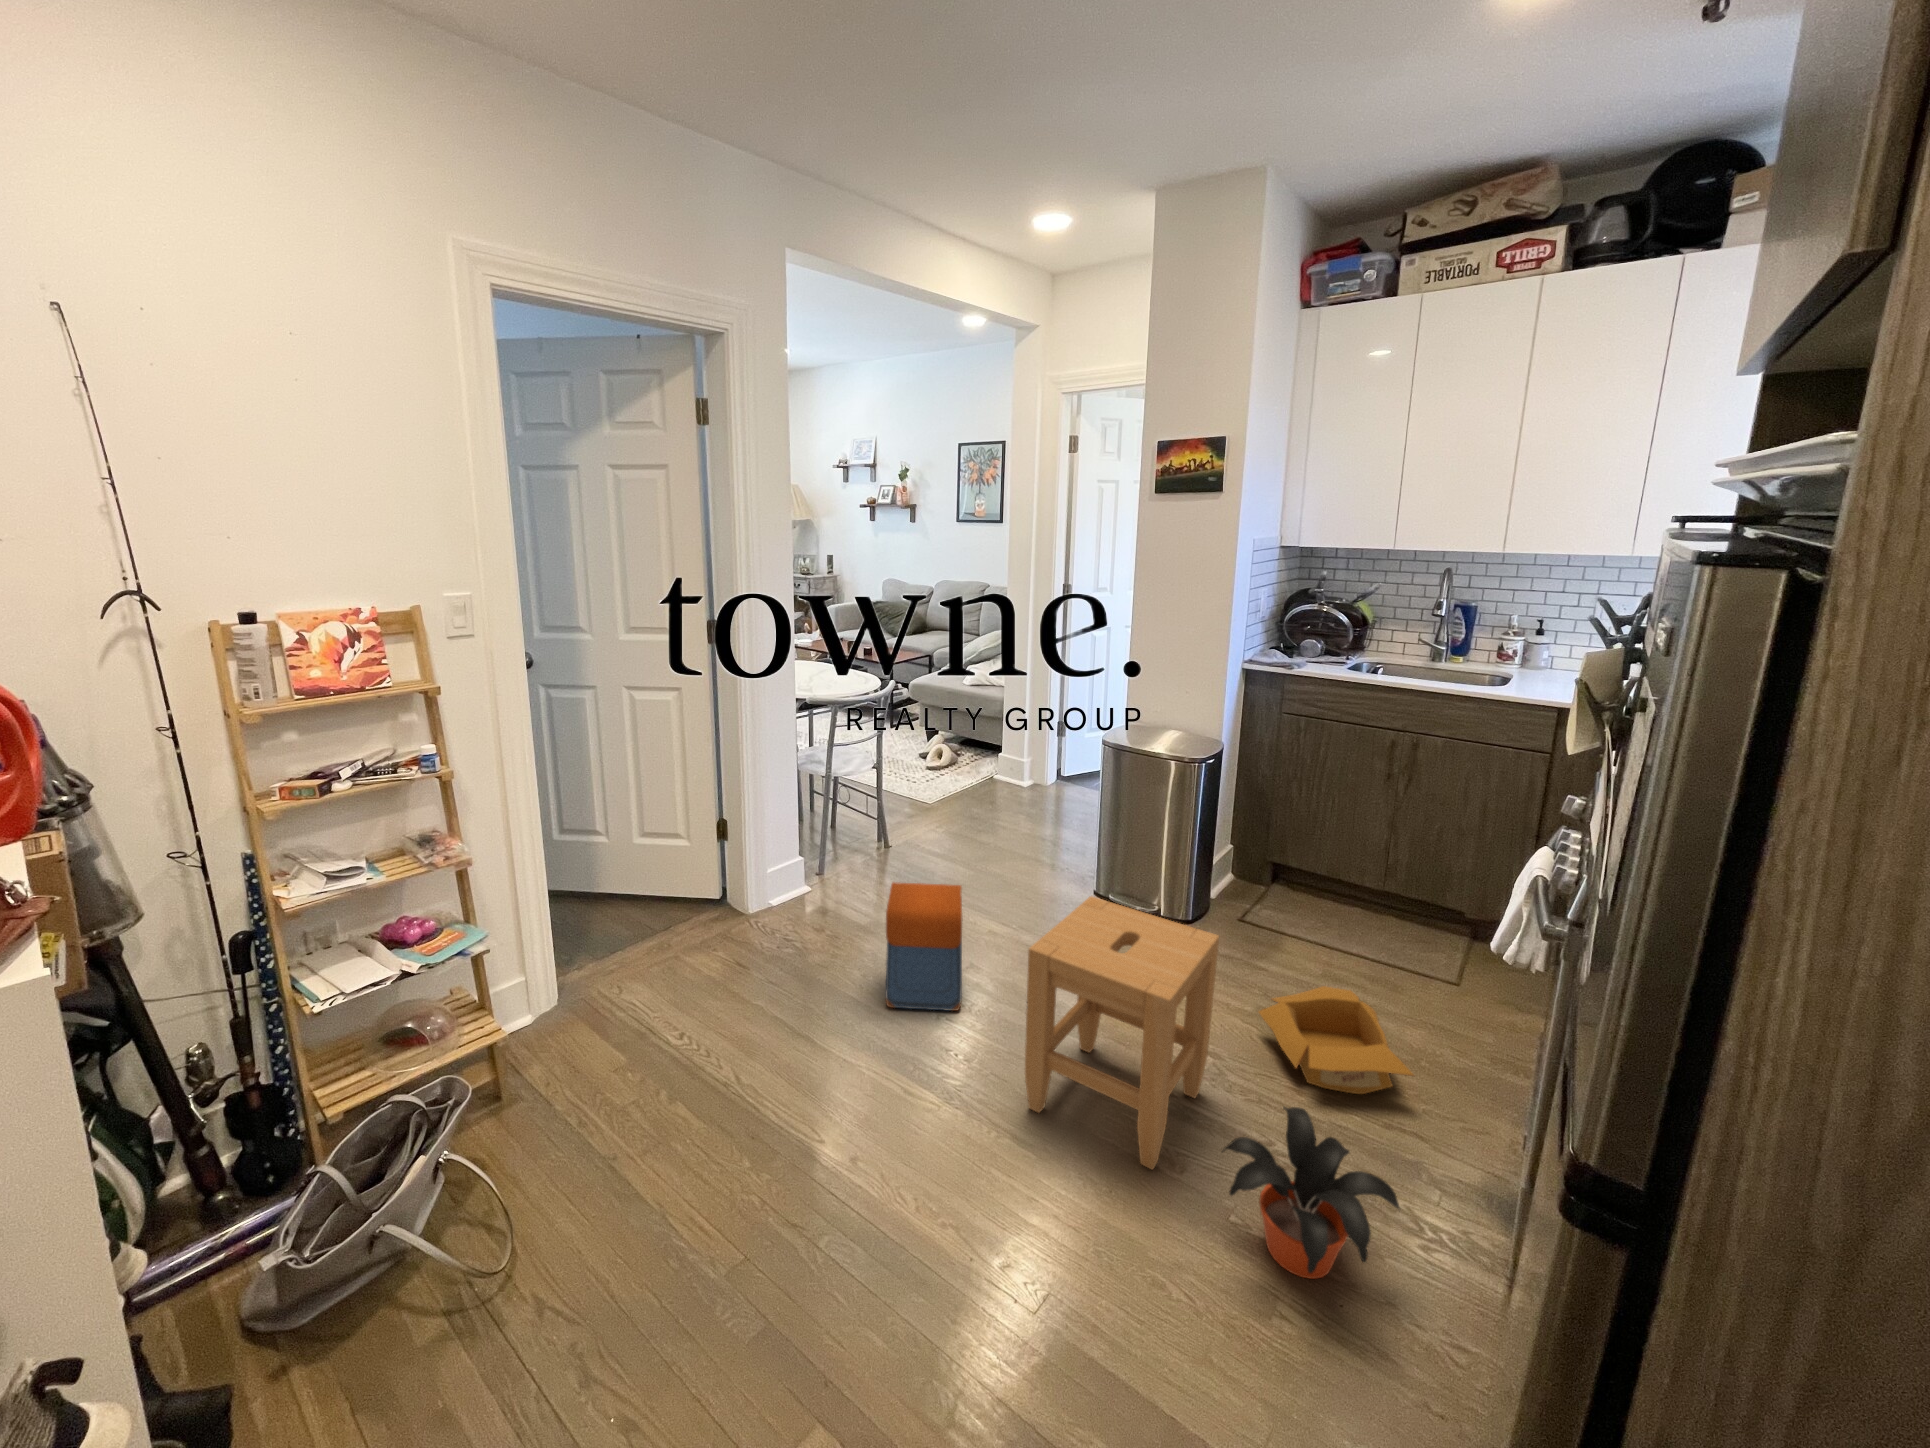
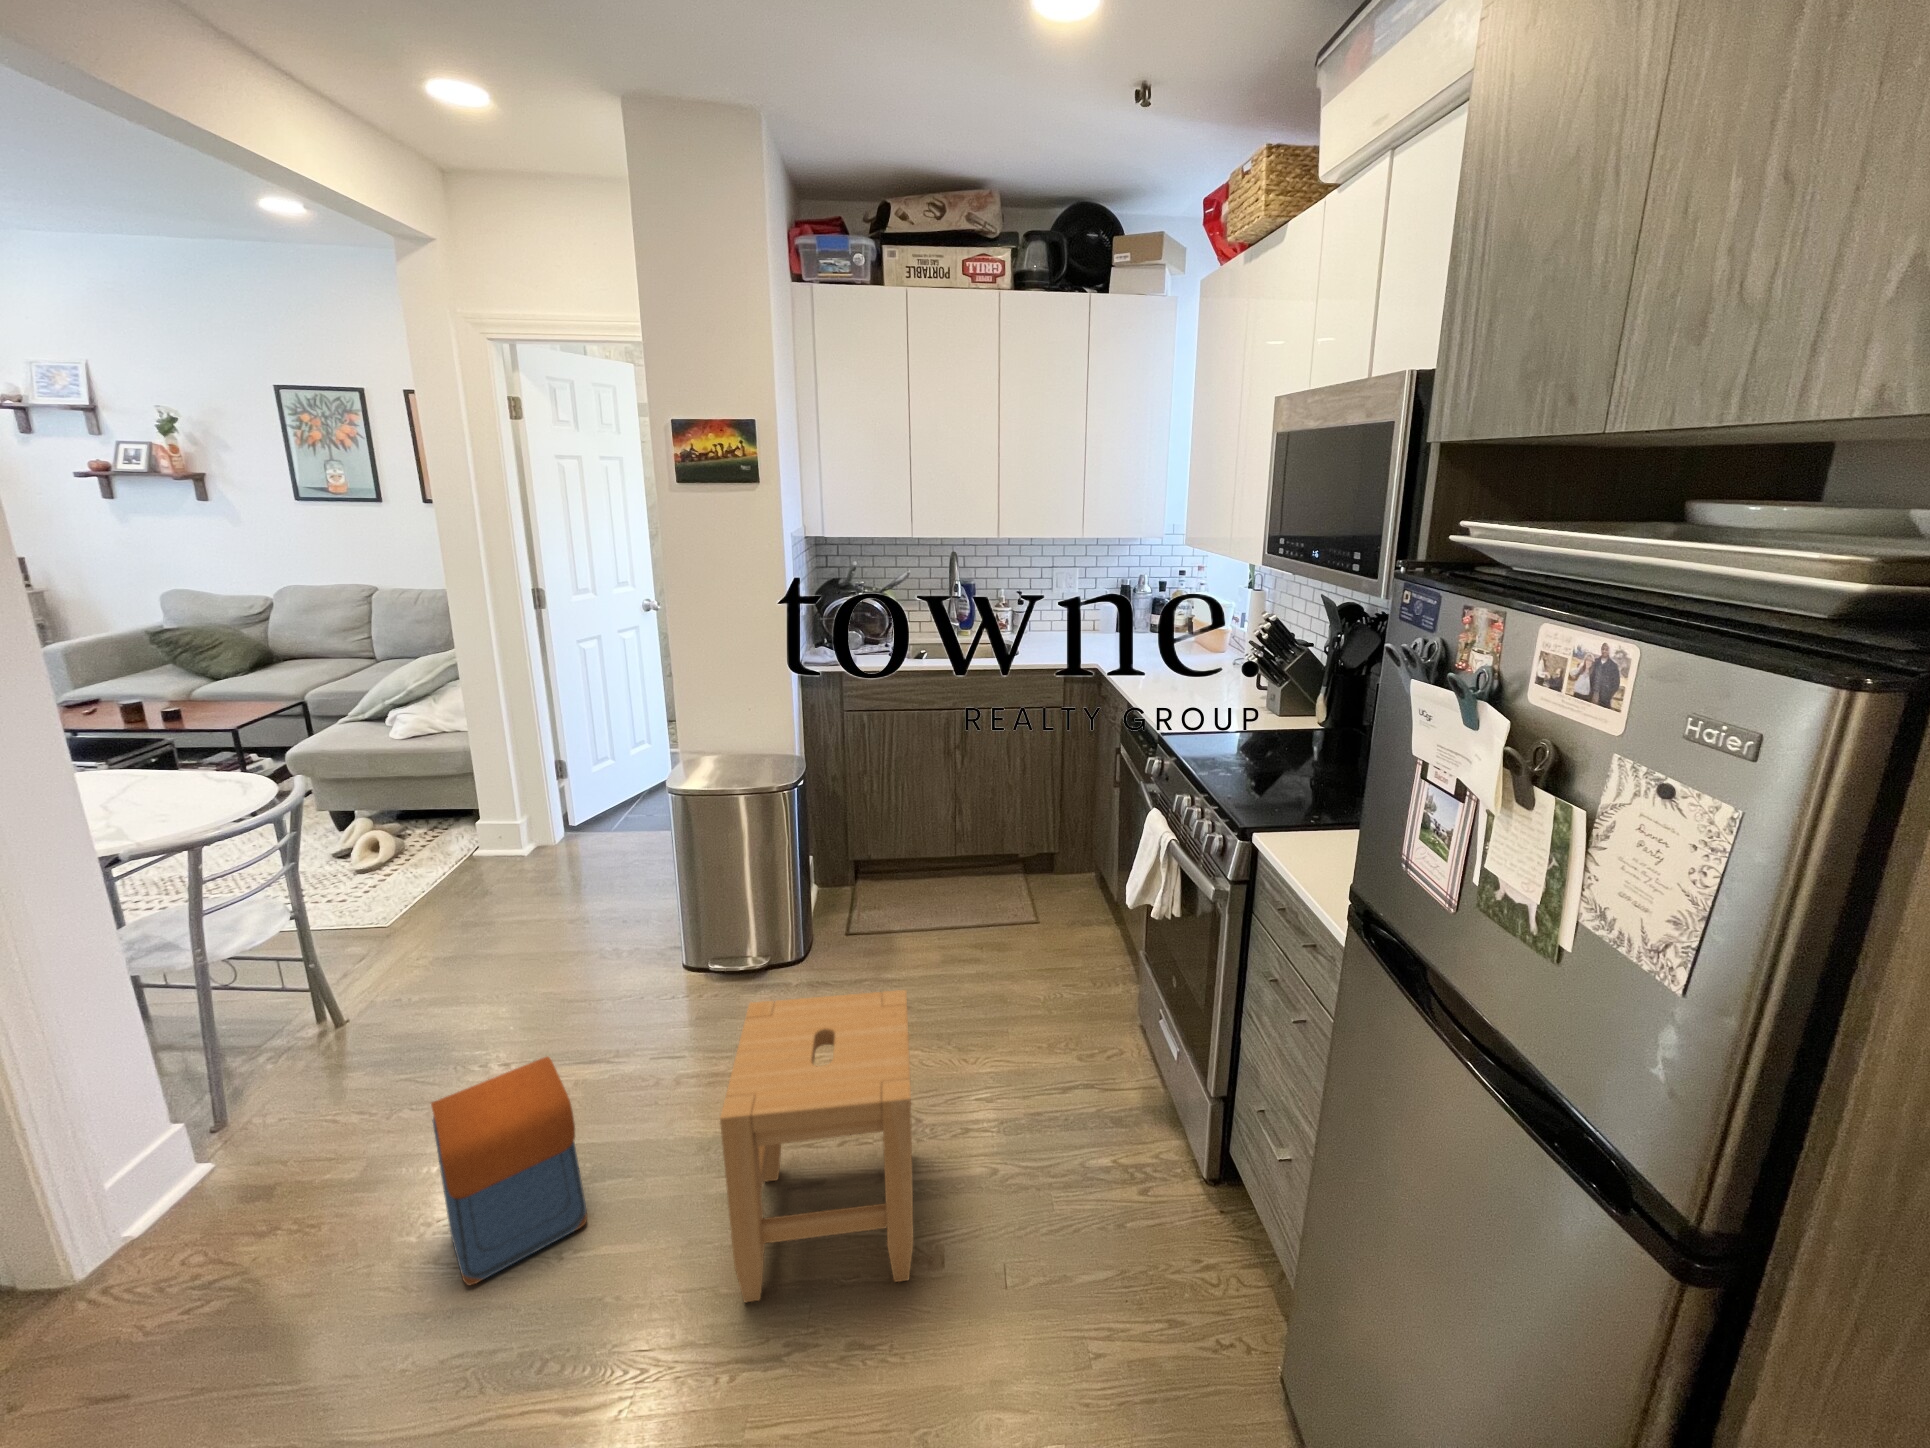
cardboard box: present [1259,986,1414,1094] -> none [920,973,1066,1084]
potted plant: present [1223,1107,1399,1279] -> none [984,1131,1144,1297]

